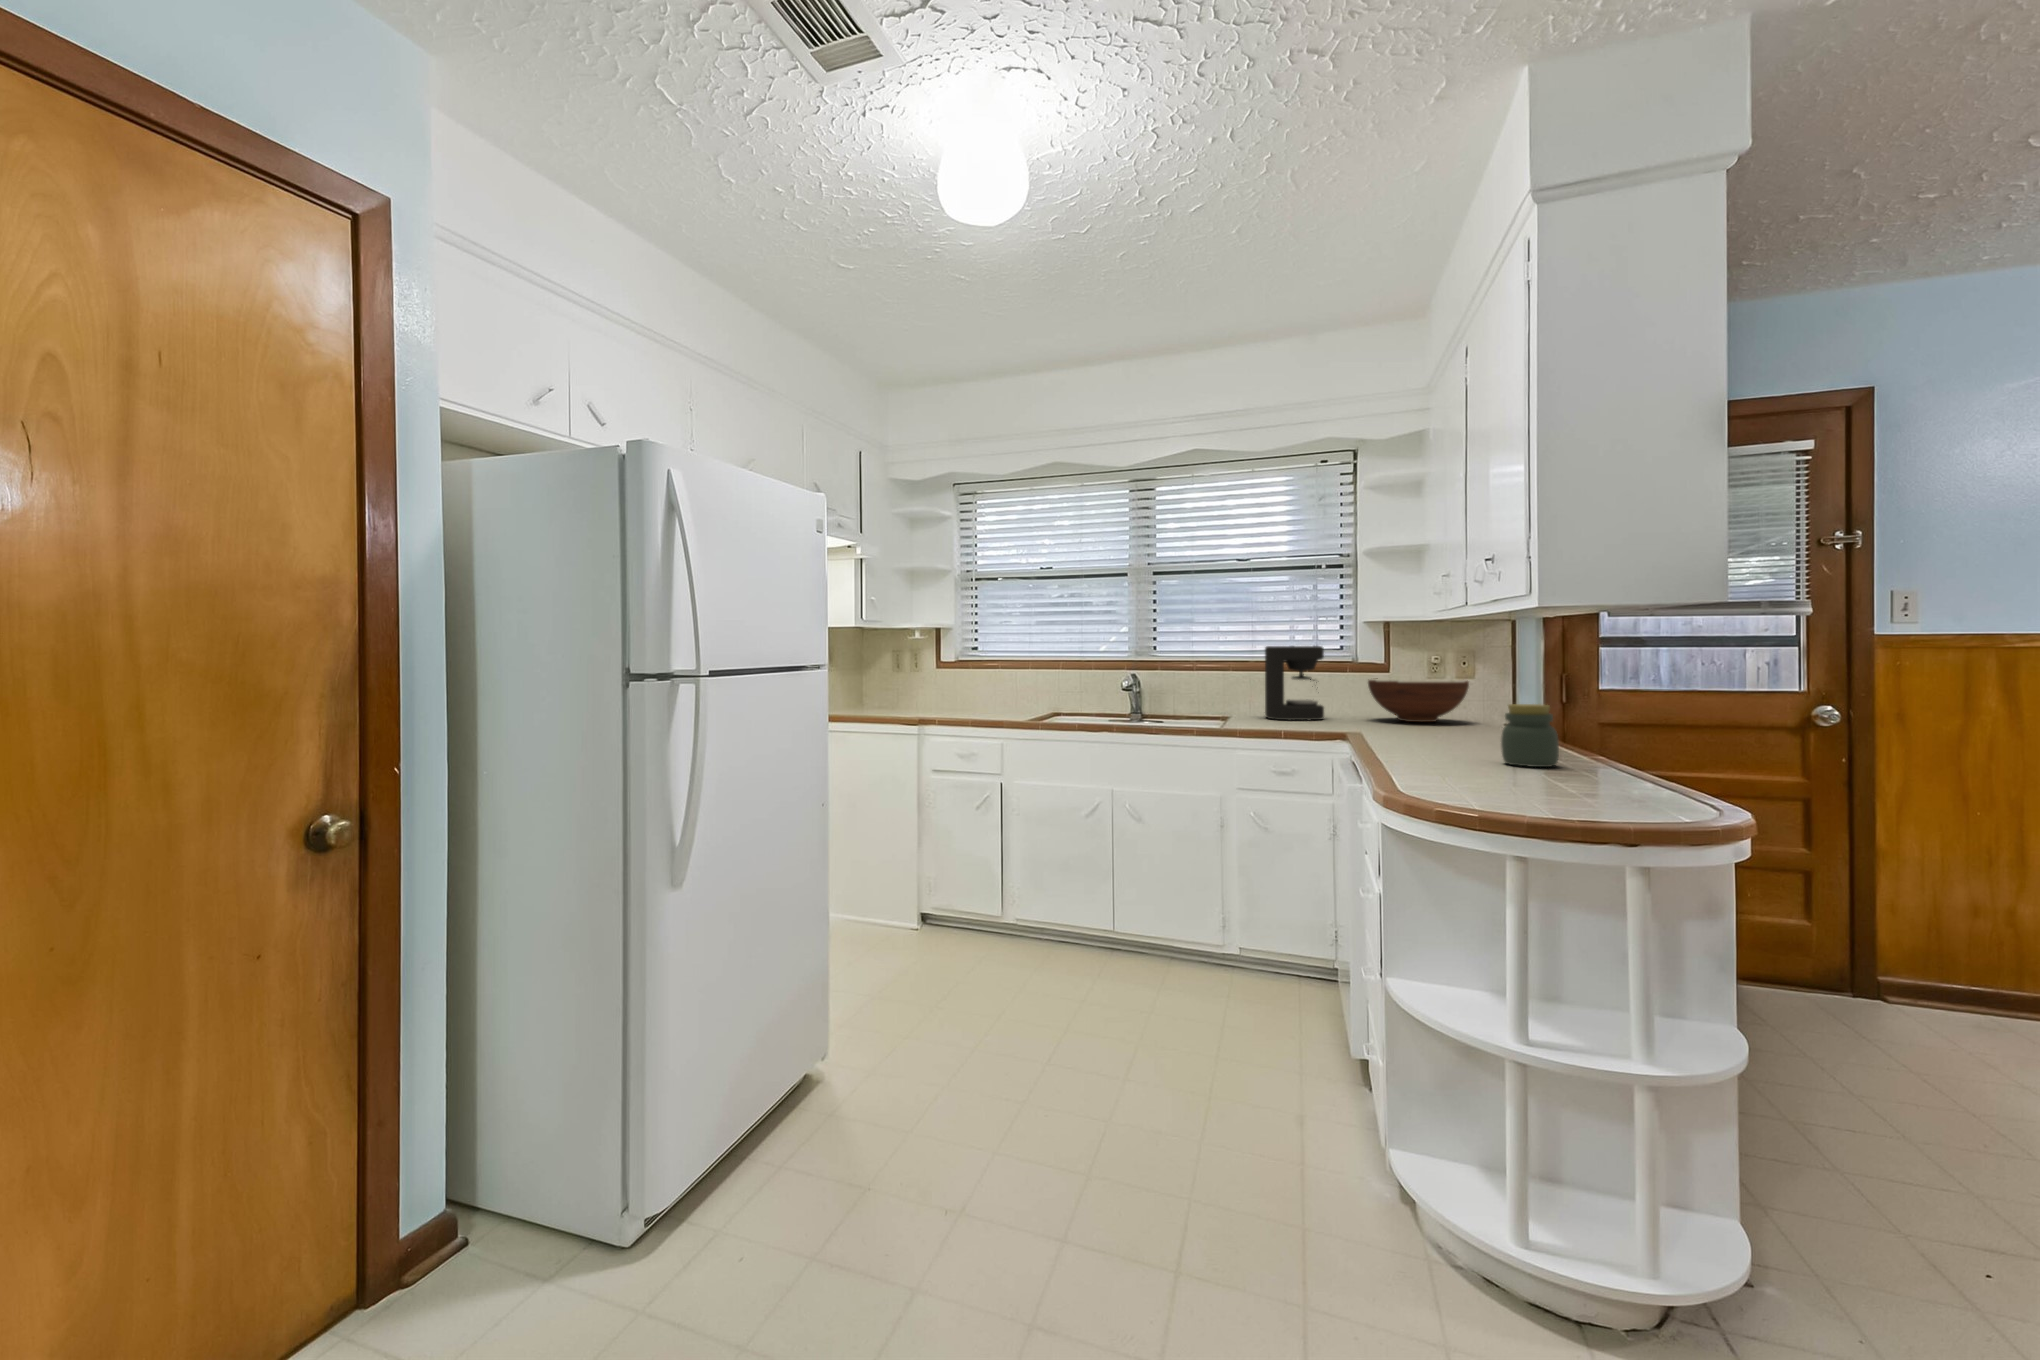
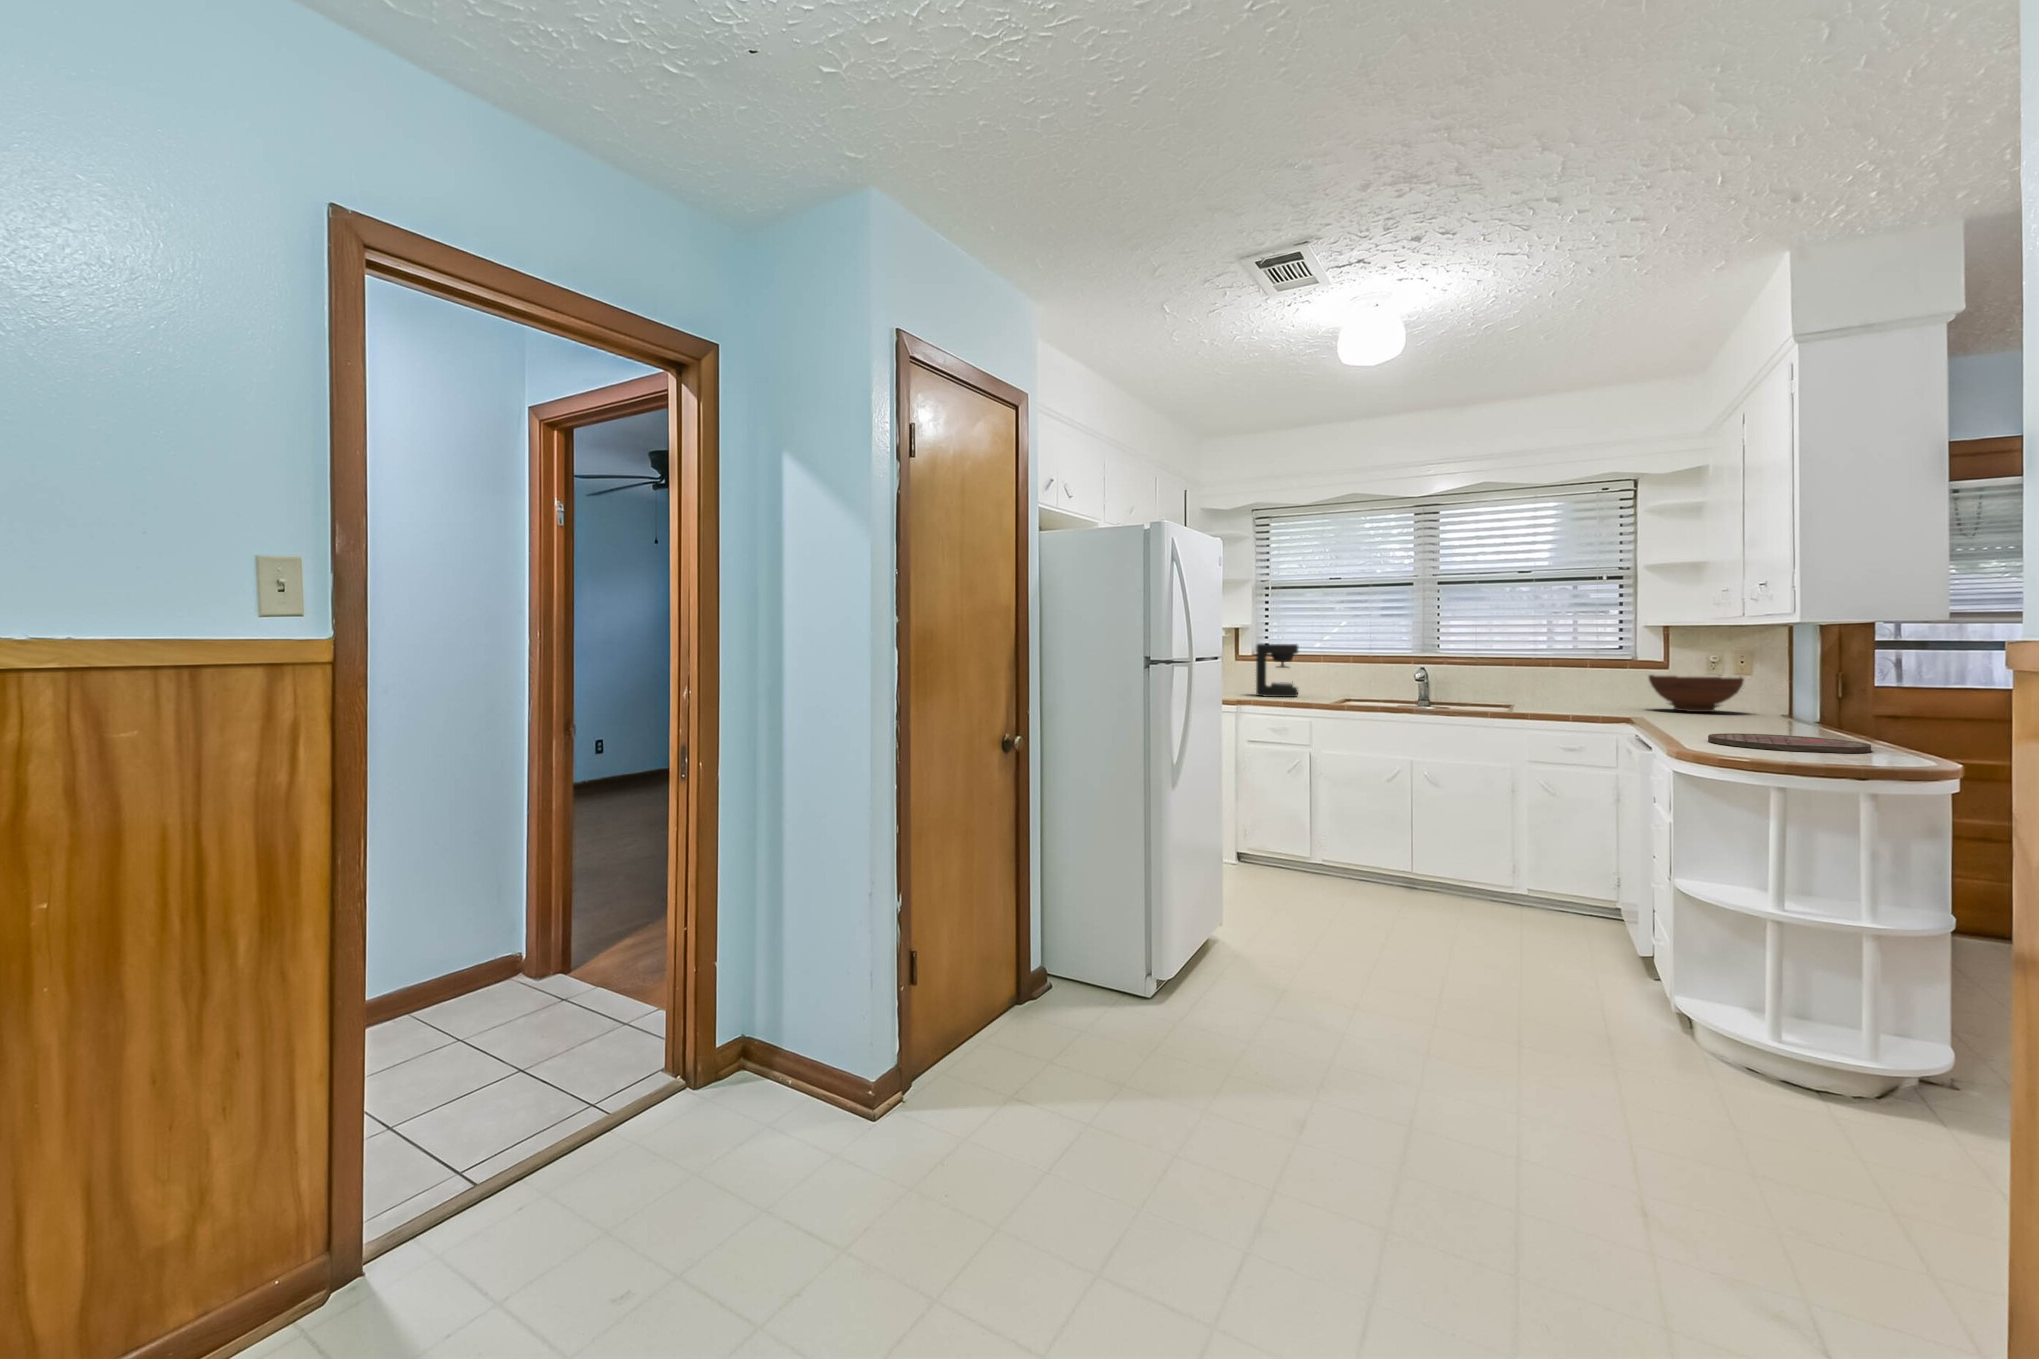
coffee maker: present [1265,646,1324,720] -> present [1256,644,1298,697]
jar: present [1501,704,1559,767] -> none [1772,691,1823,738]
cutting board: none [1429,765,1624,799] -> present [1708,733,1871,753]

